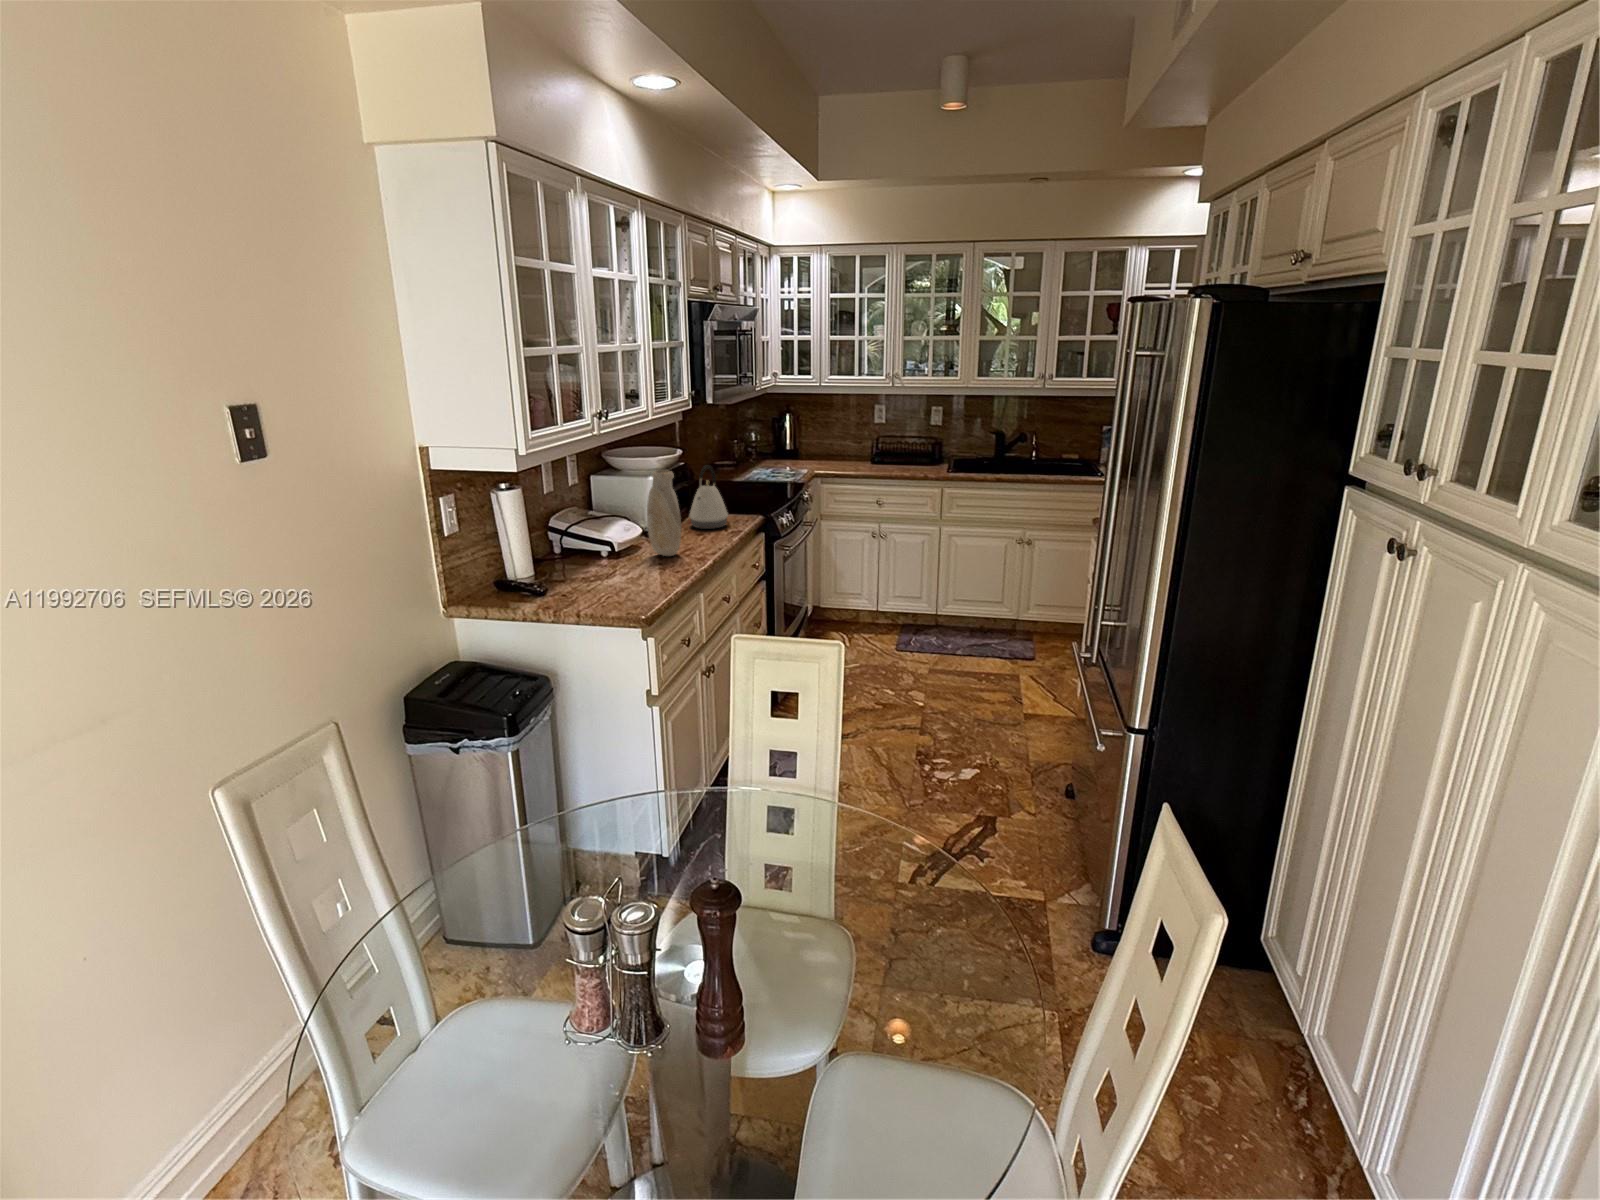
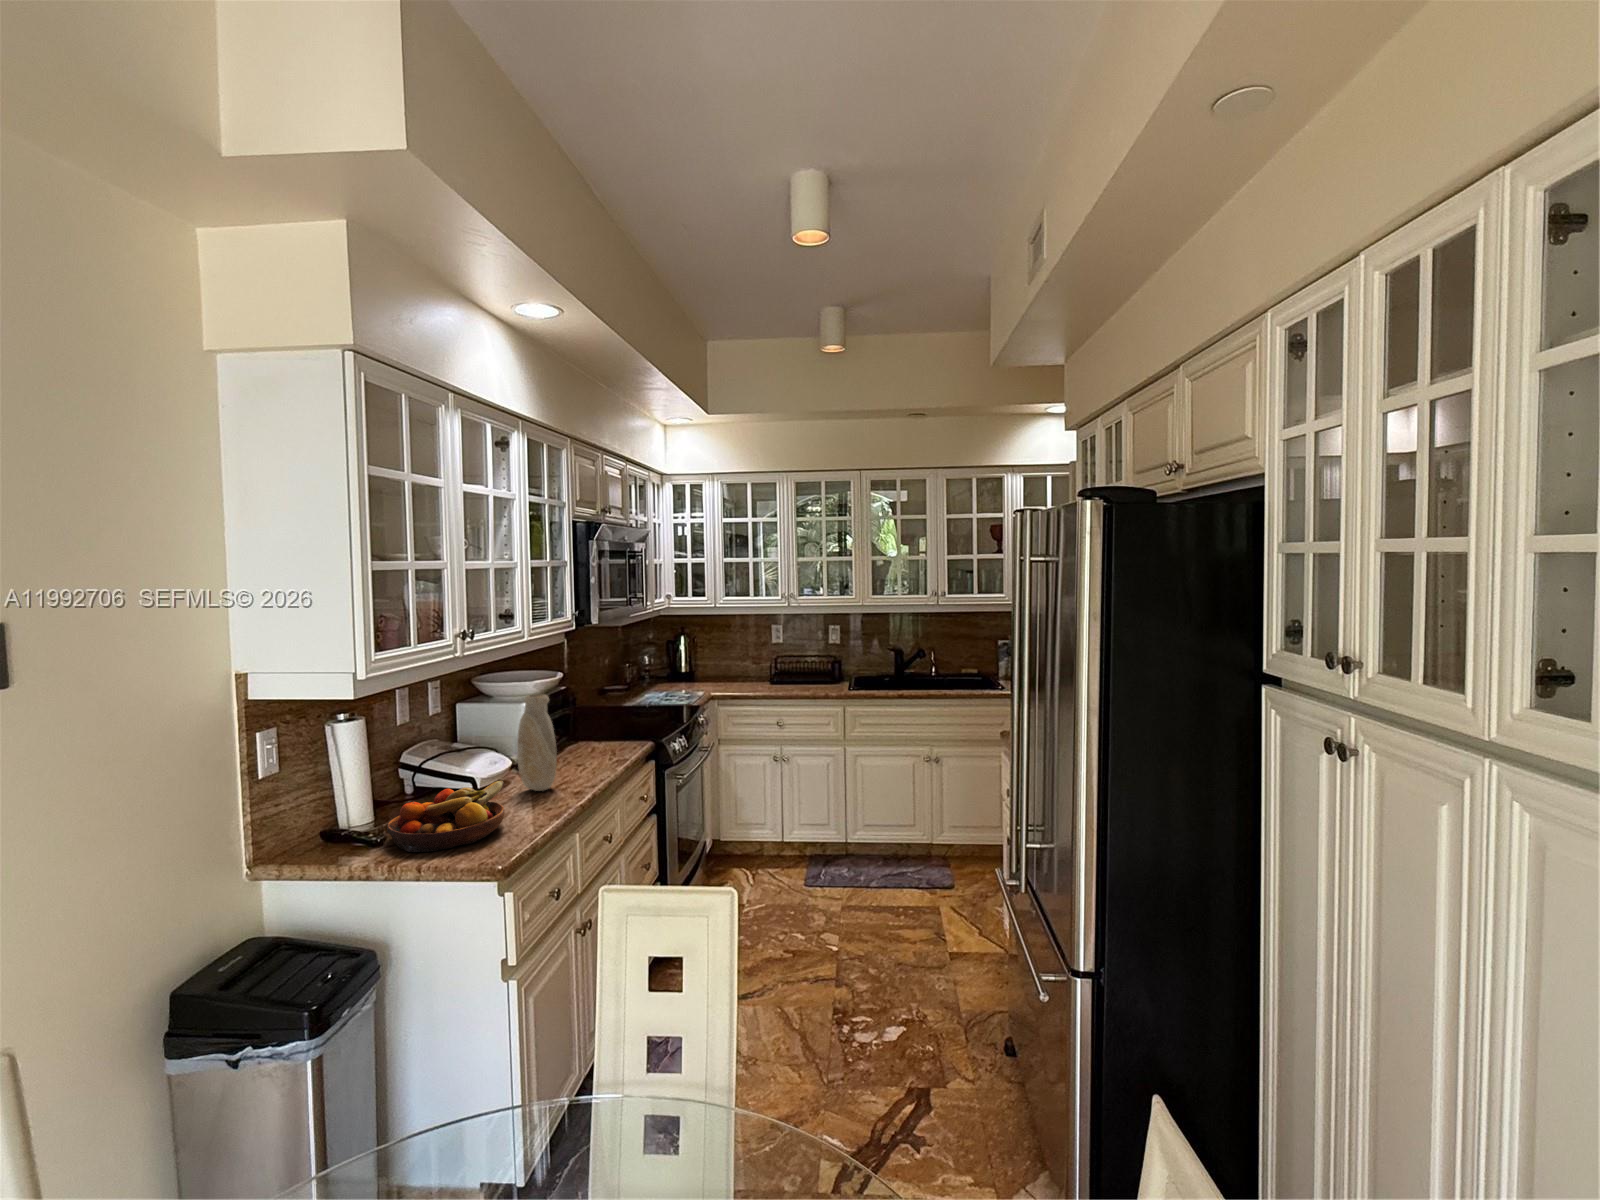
kettle: present [689,465,728,529] -> none [570,688,614,758]
fruit bowl: none [548,546,643,602] -> present [387,781,505,852]

